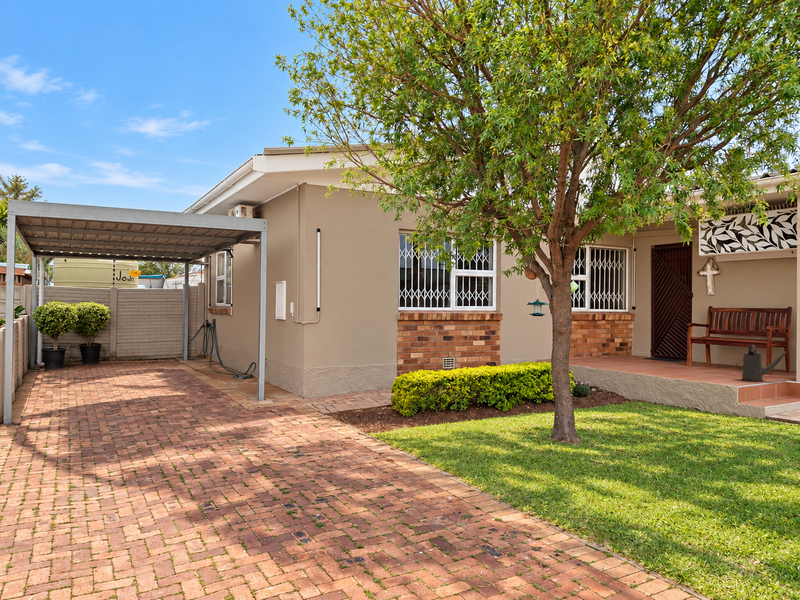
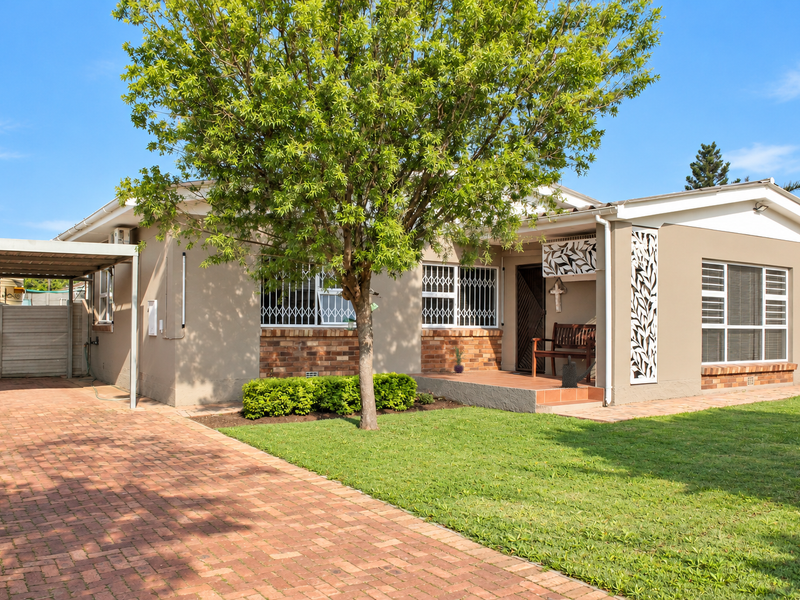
decorative plant: none [578,330,612,360] -> present [454,348,464,373]

